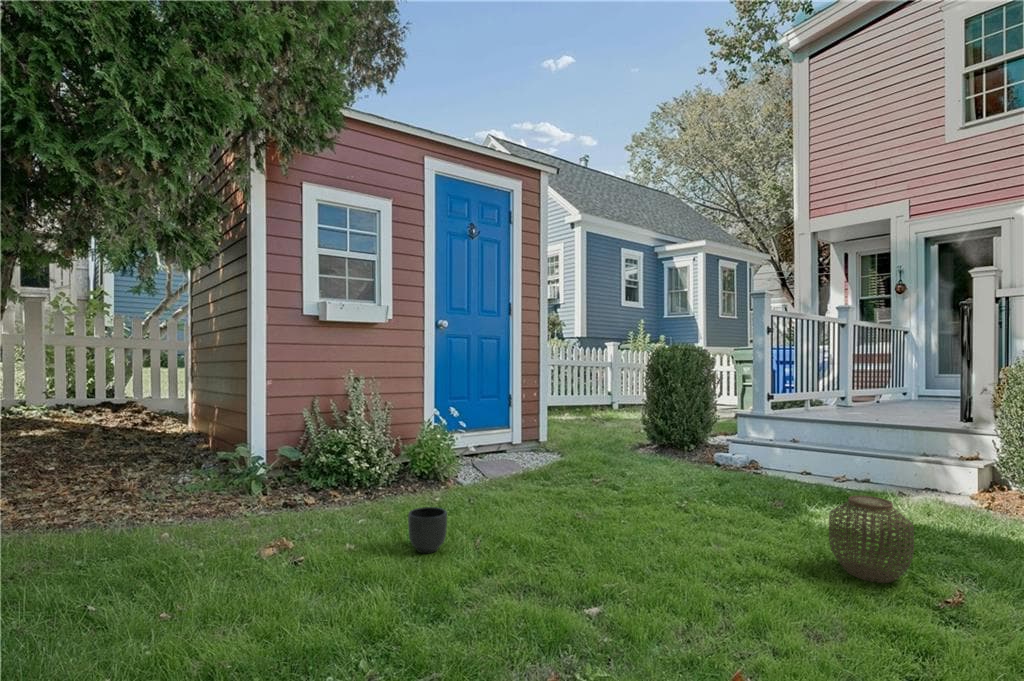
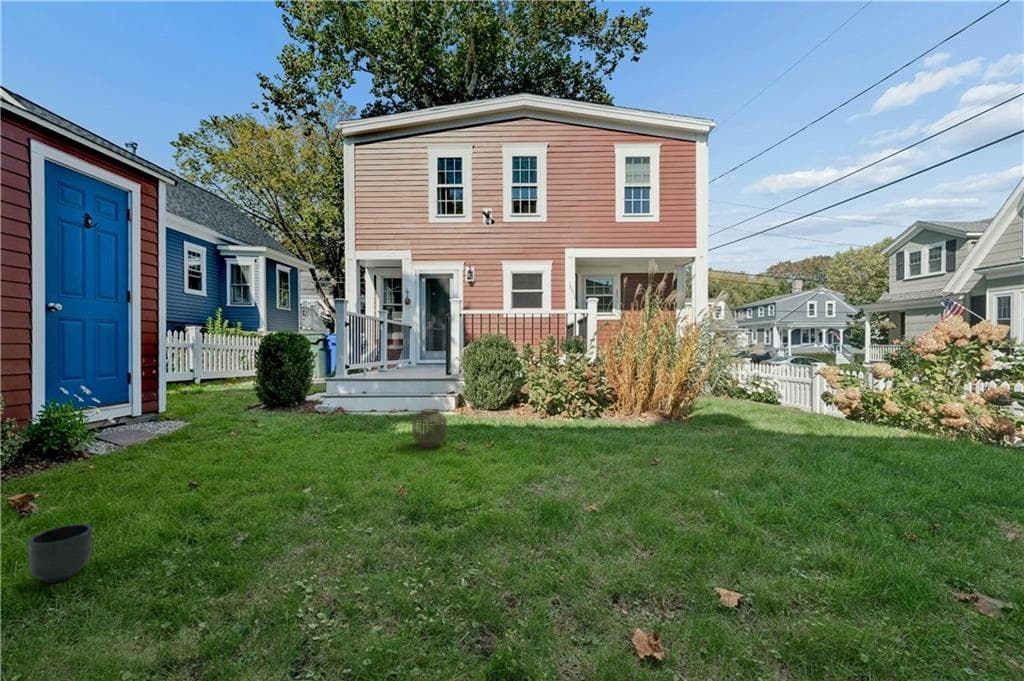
planter: present [408,507,447,553] -> present [28,524,93,583]

